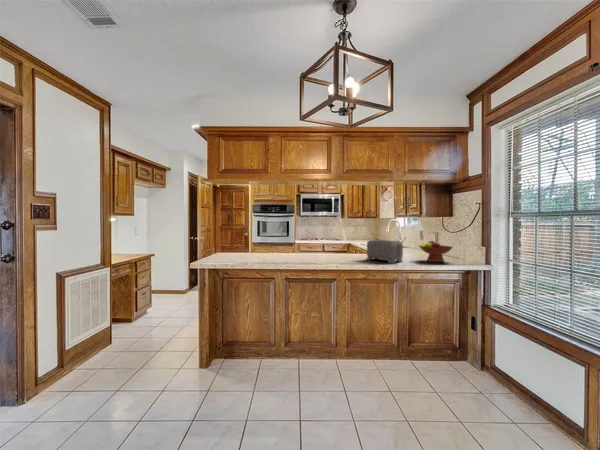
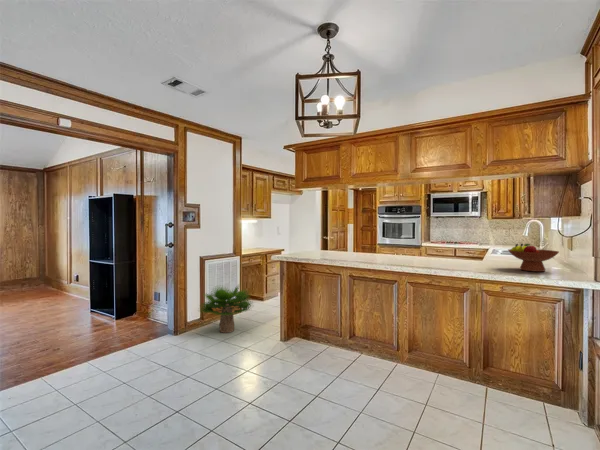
toaster: present [367,240,403,263] -> none [439,241,482,268]
potted plant: none [62,303,155,379] -> present [201,287,251,333]

